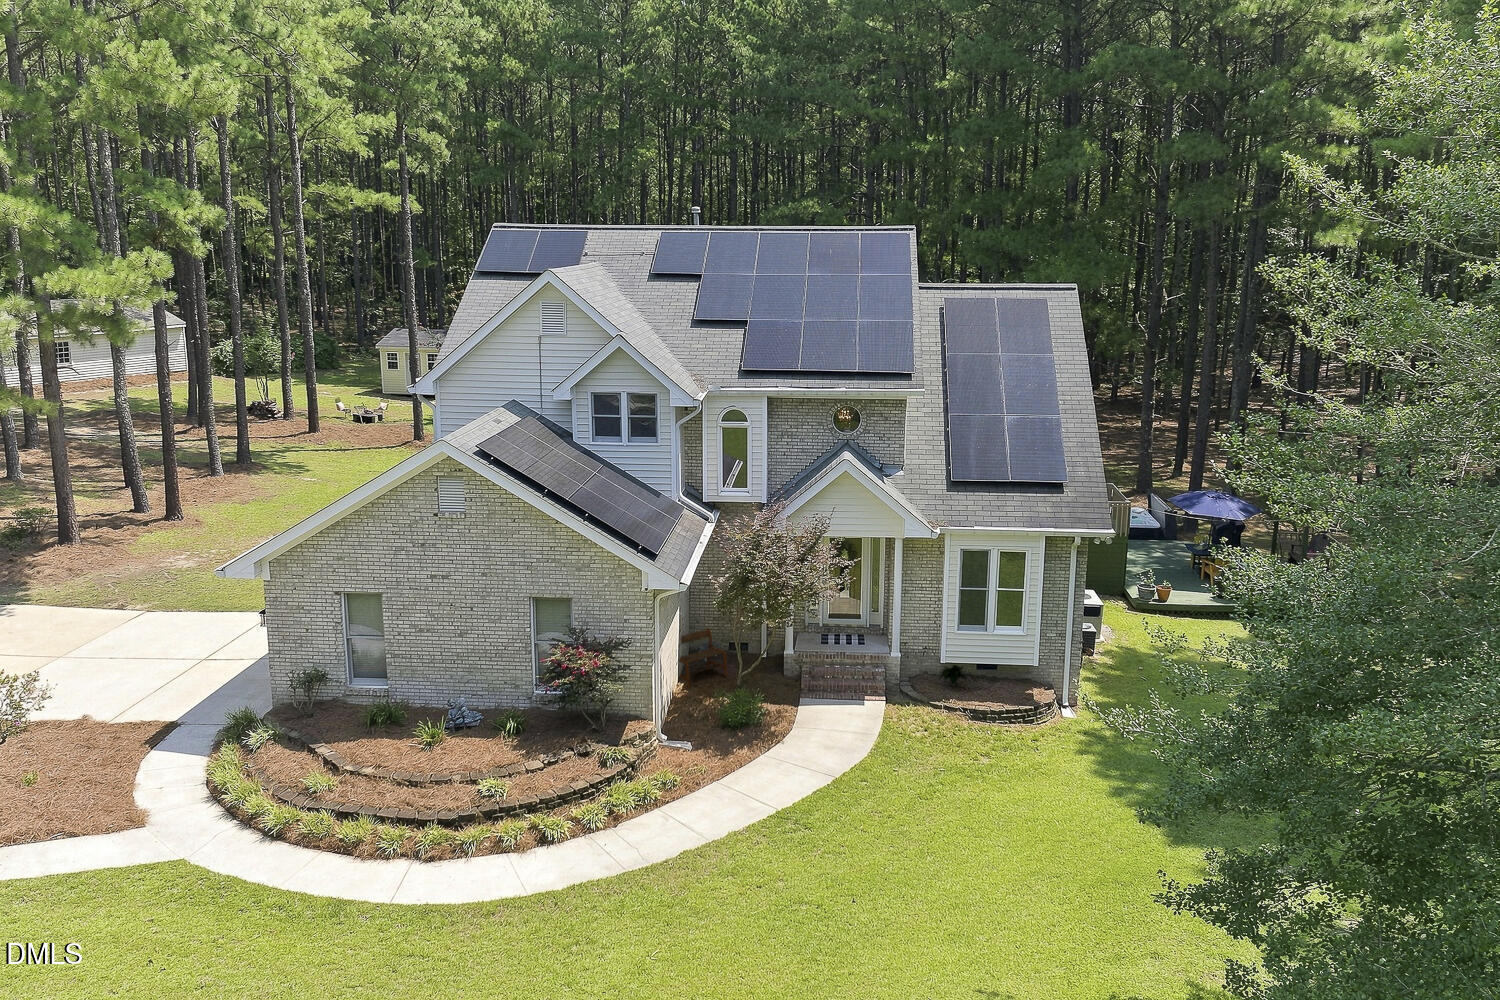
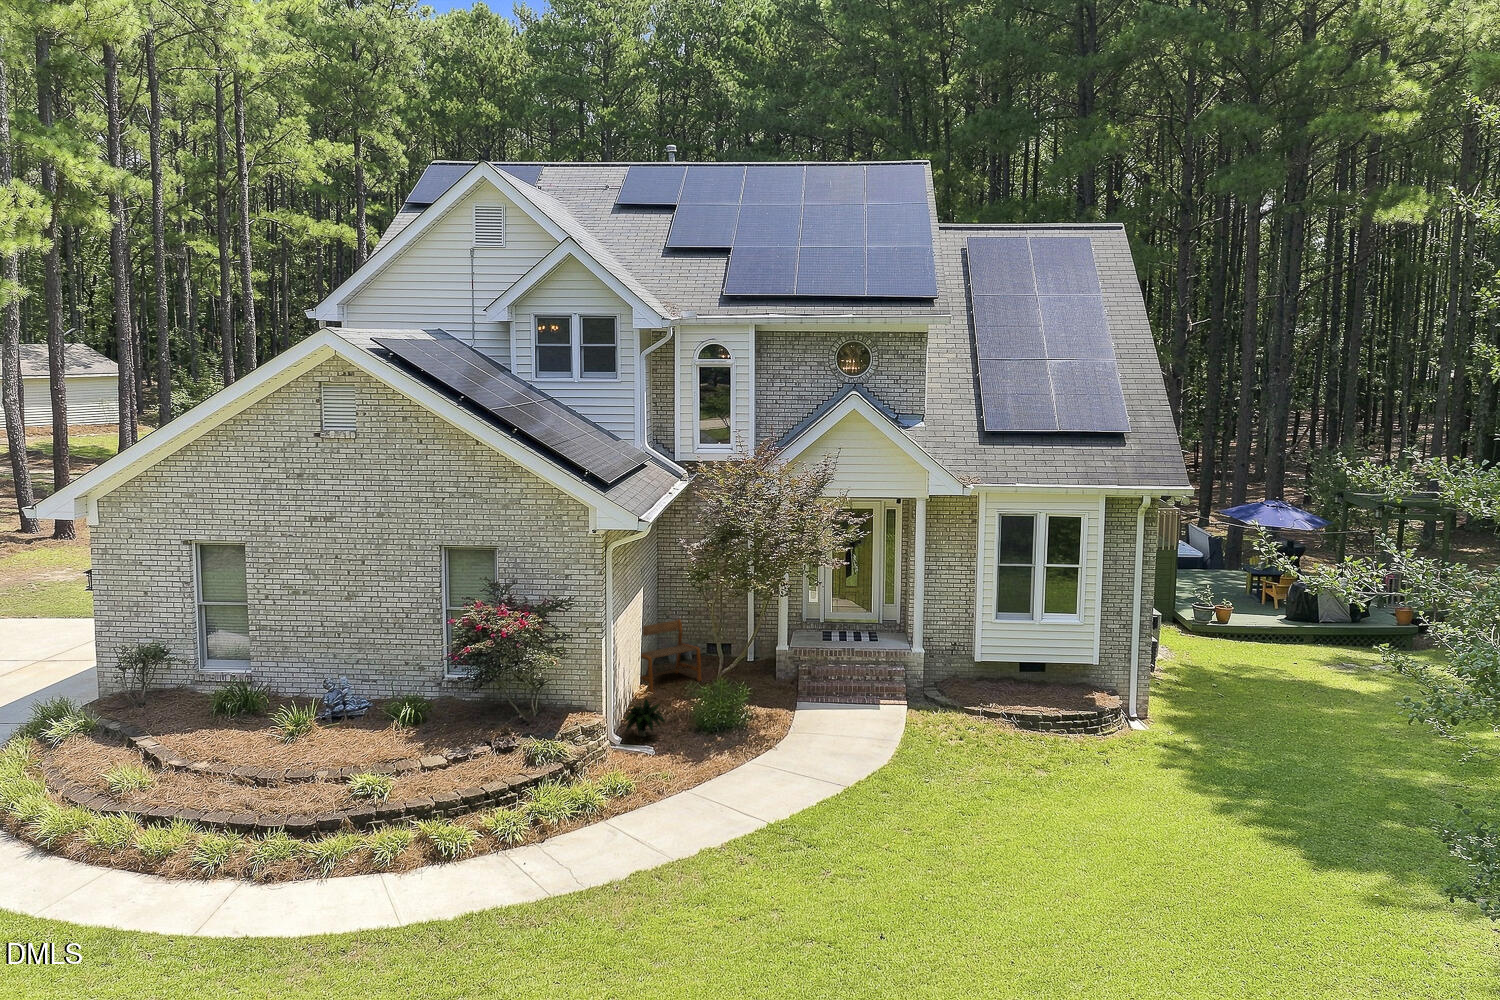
potted plant: present [940,665,966,687] -> present [625,699,665,737]

